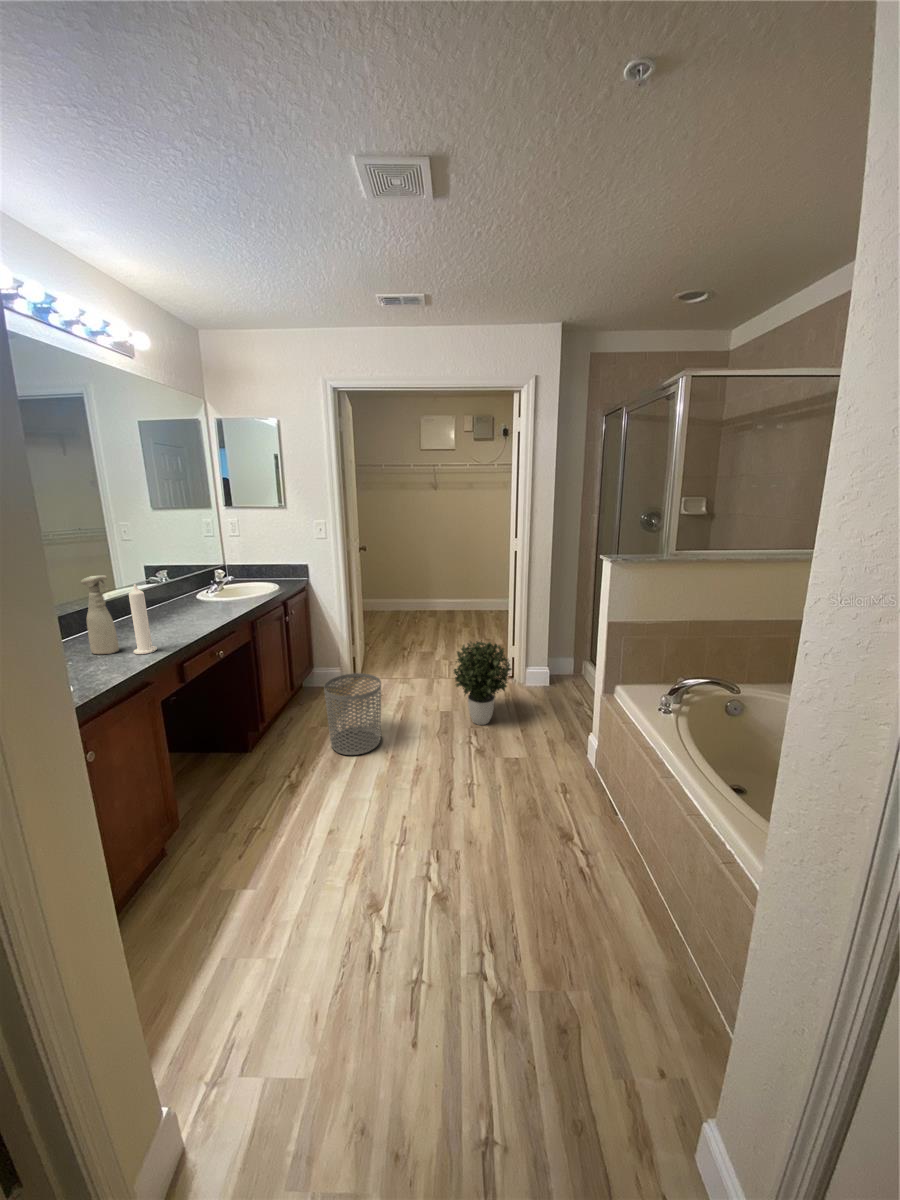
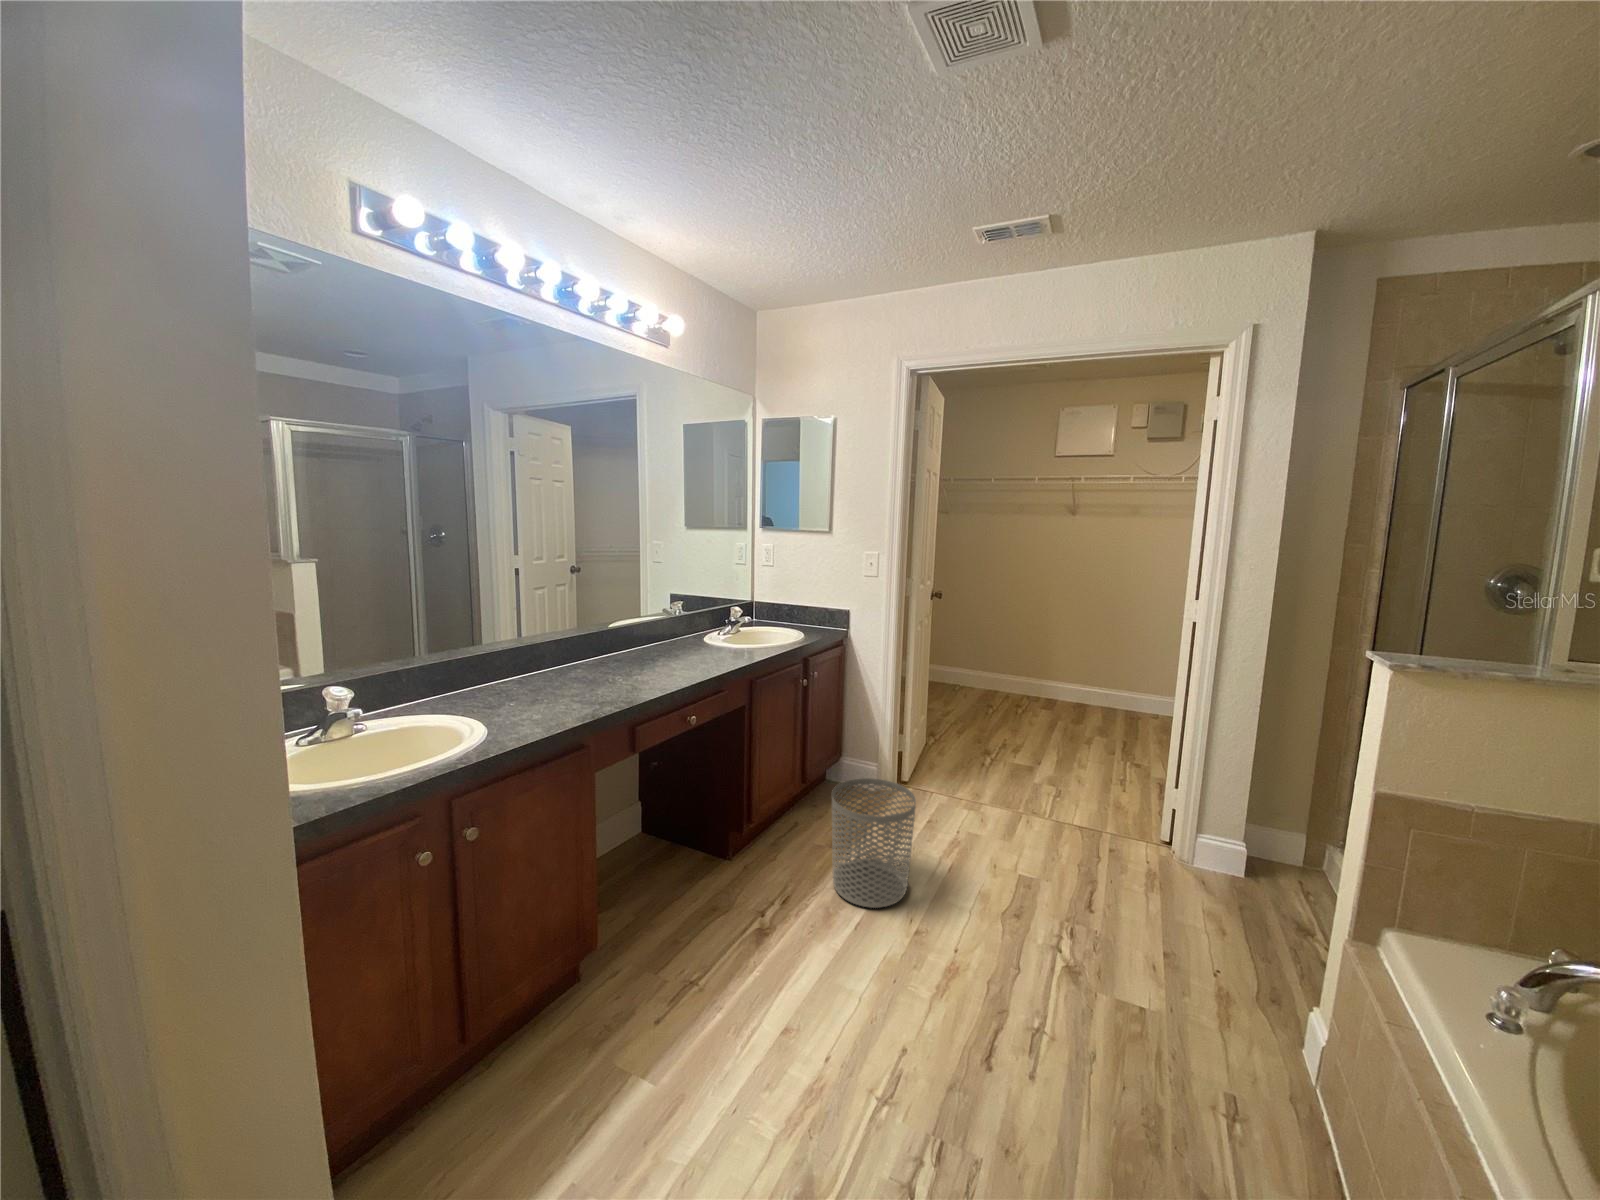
spray bottle: present [81,576,119,654] -> none [553,603,580,699]
candle: present [129,584,157,654] -> none [589,617,615,706]
potted plant: present [454,641,512,725] -> none [1039,767,1155,919]

